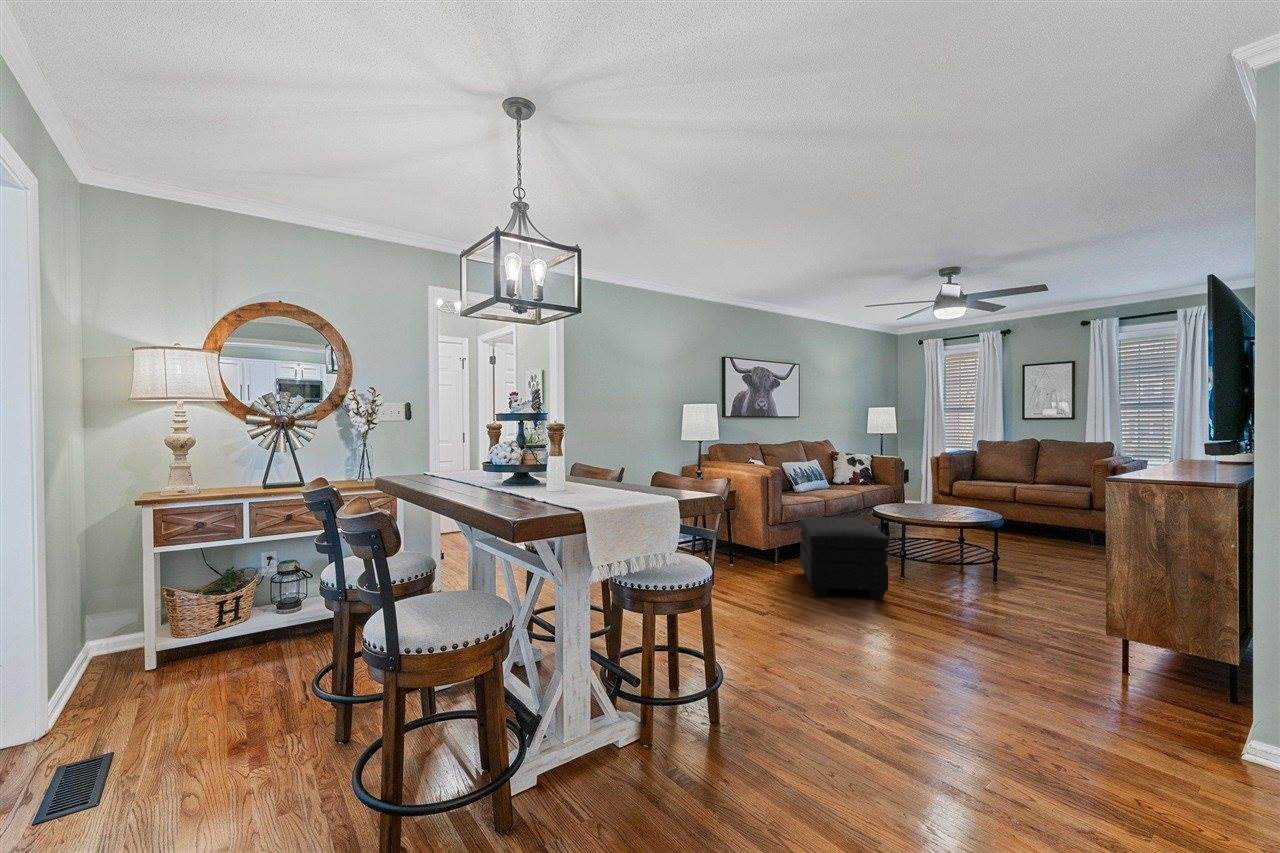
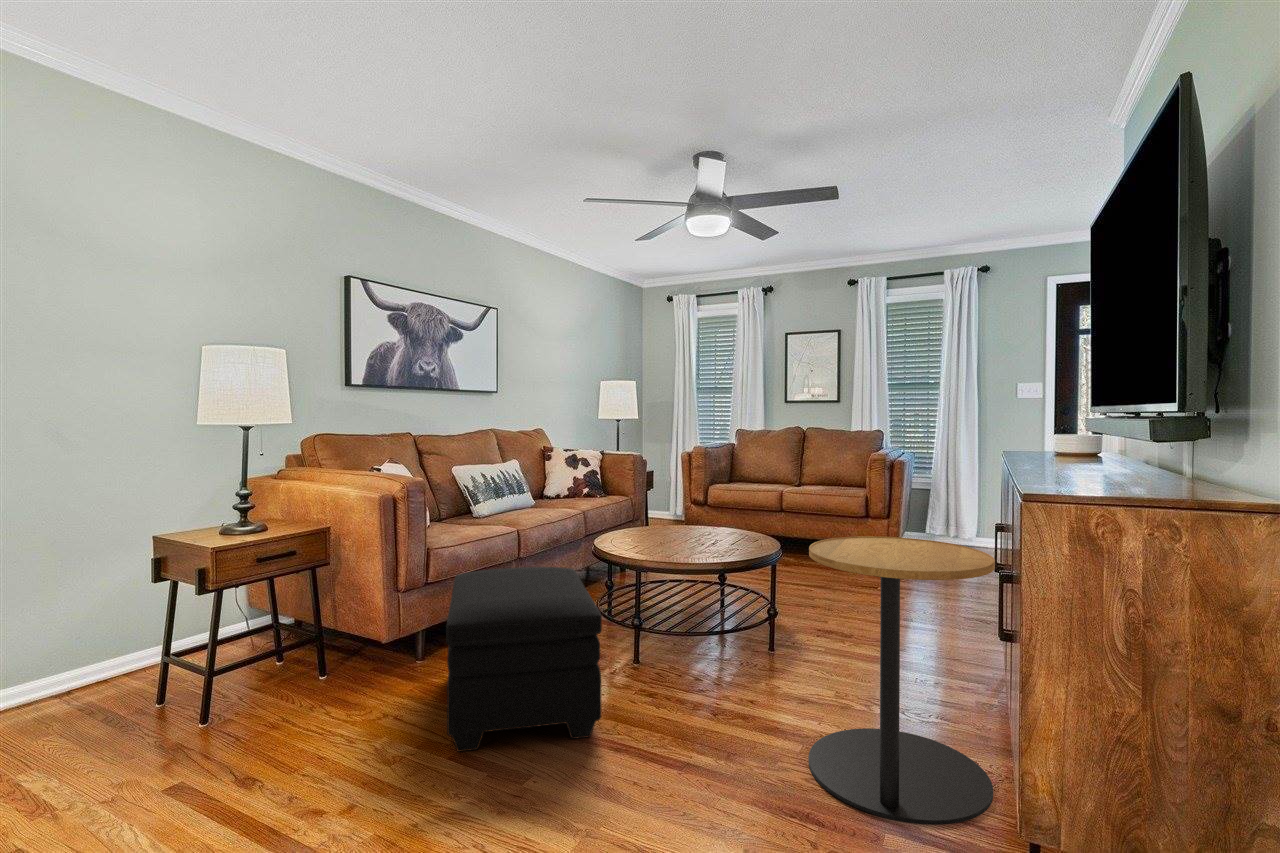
side table: none [1008,506,1121,647] -> present [808,536,995,825]

